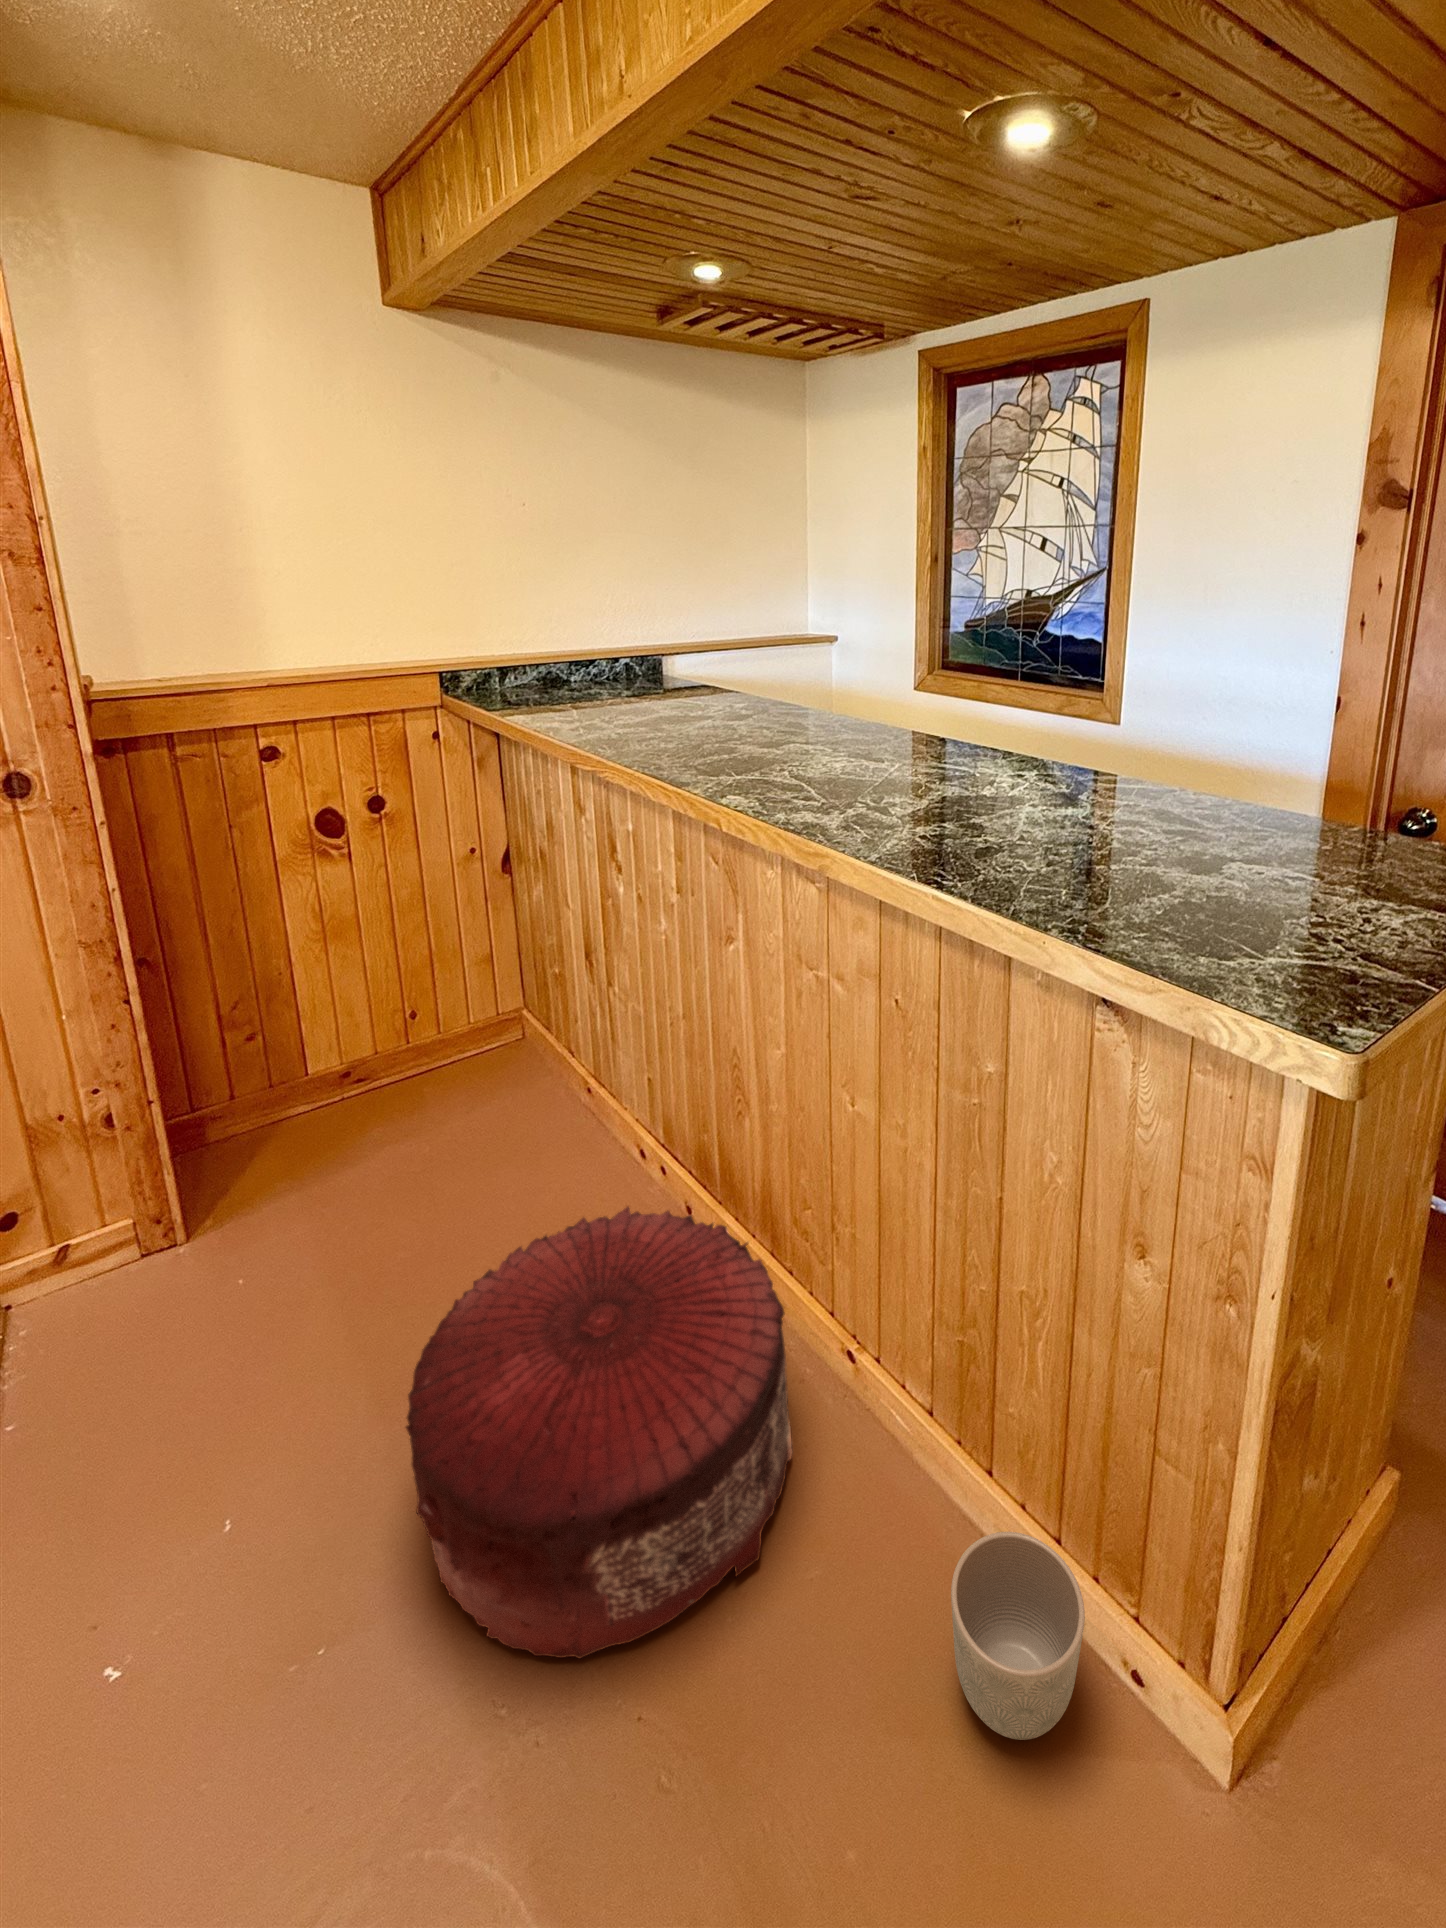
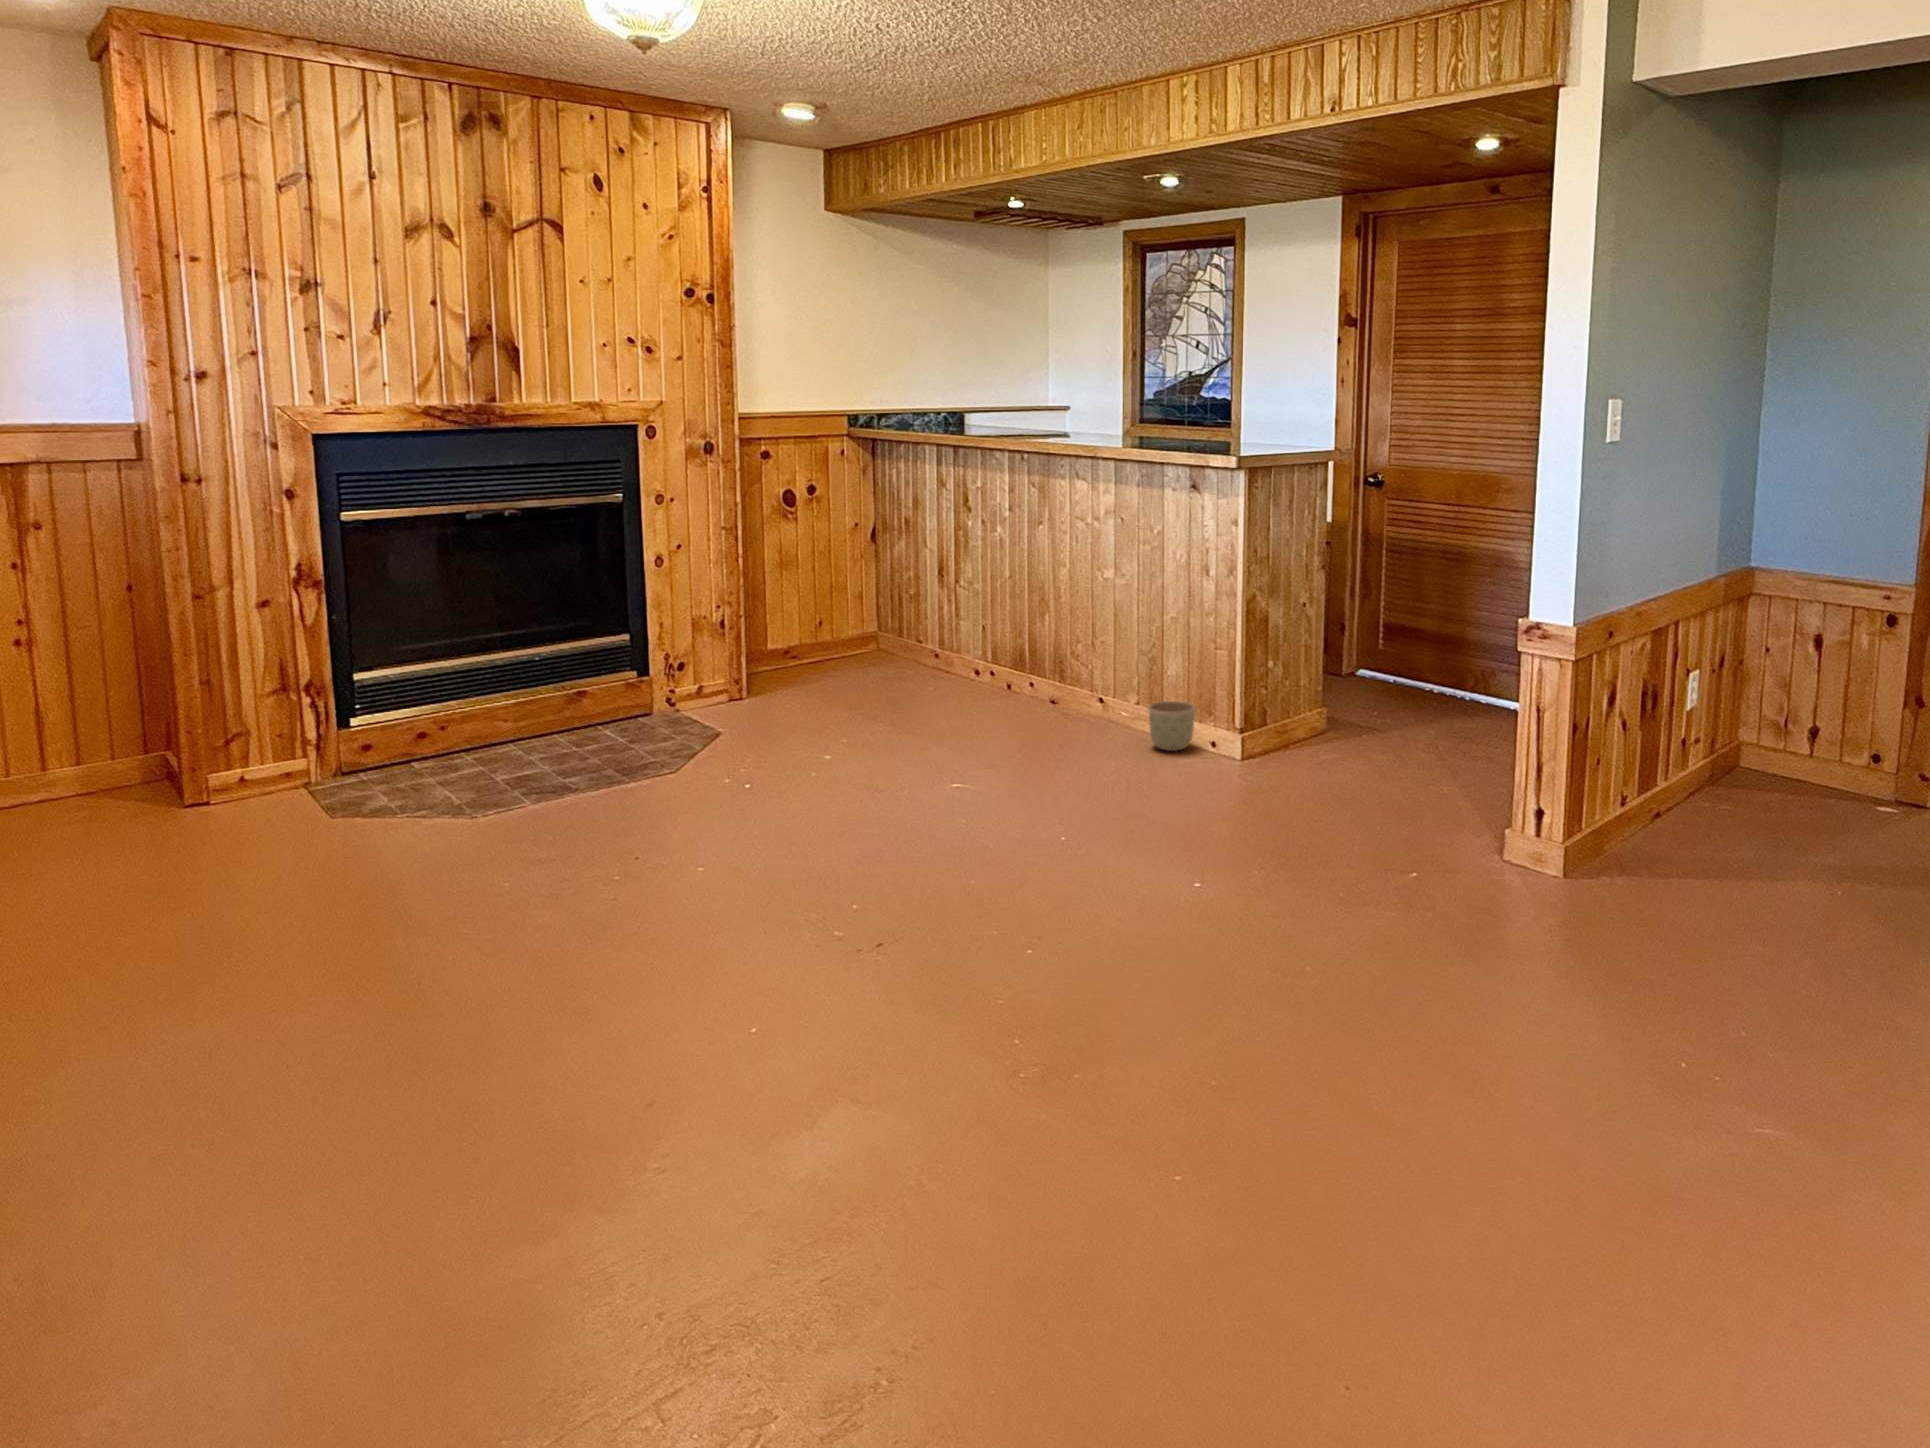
pouf: present [406,1207,792,1658] -> none [929,642,1081,747]

